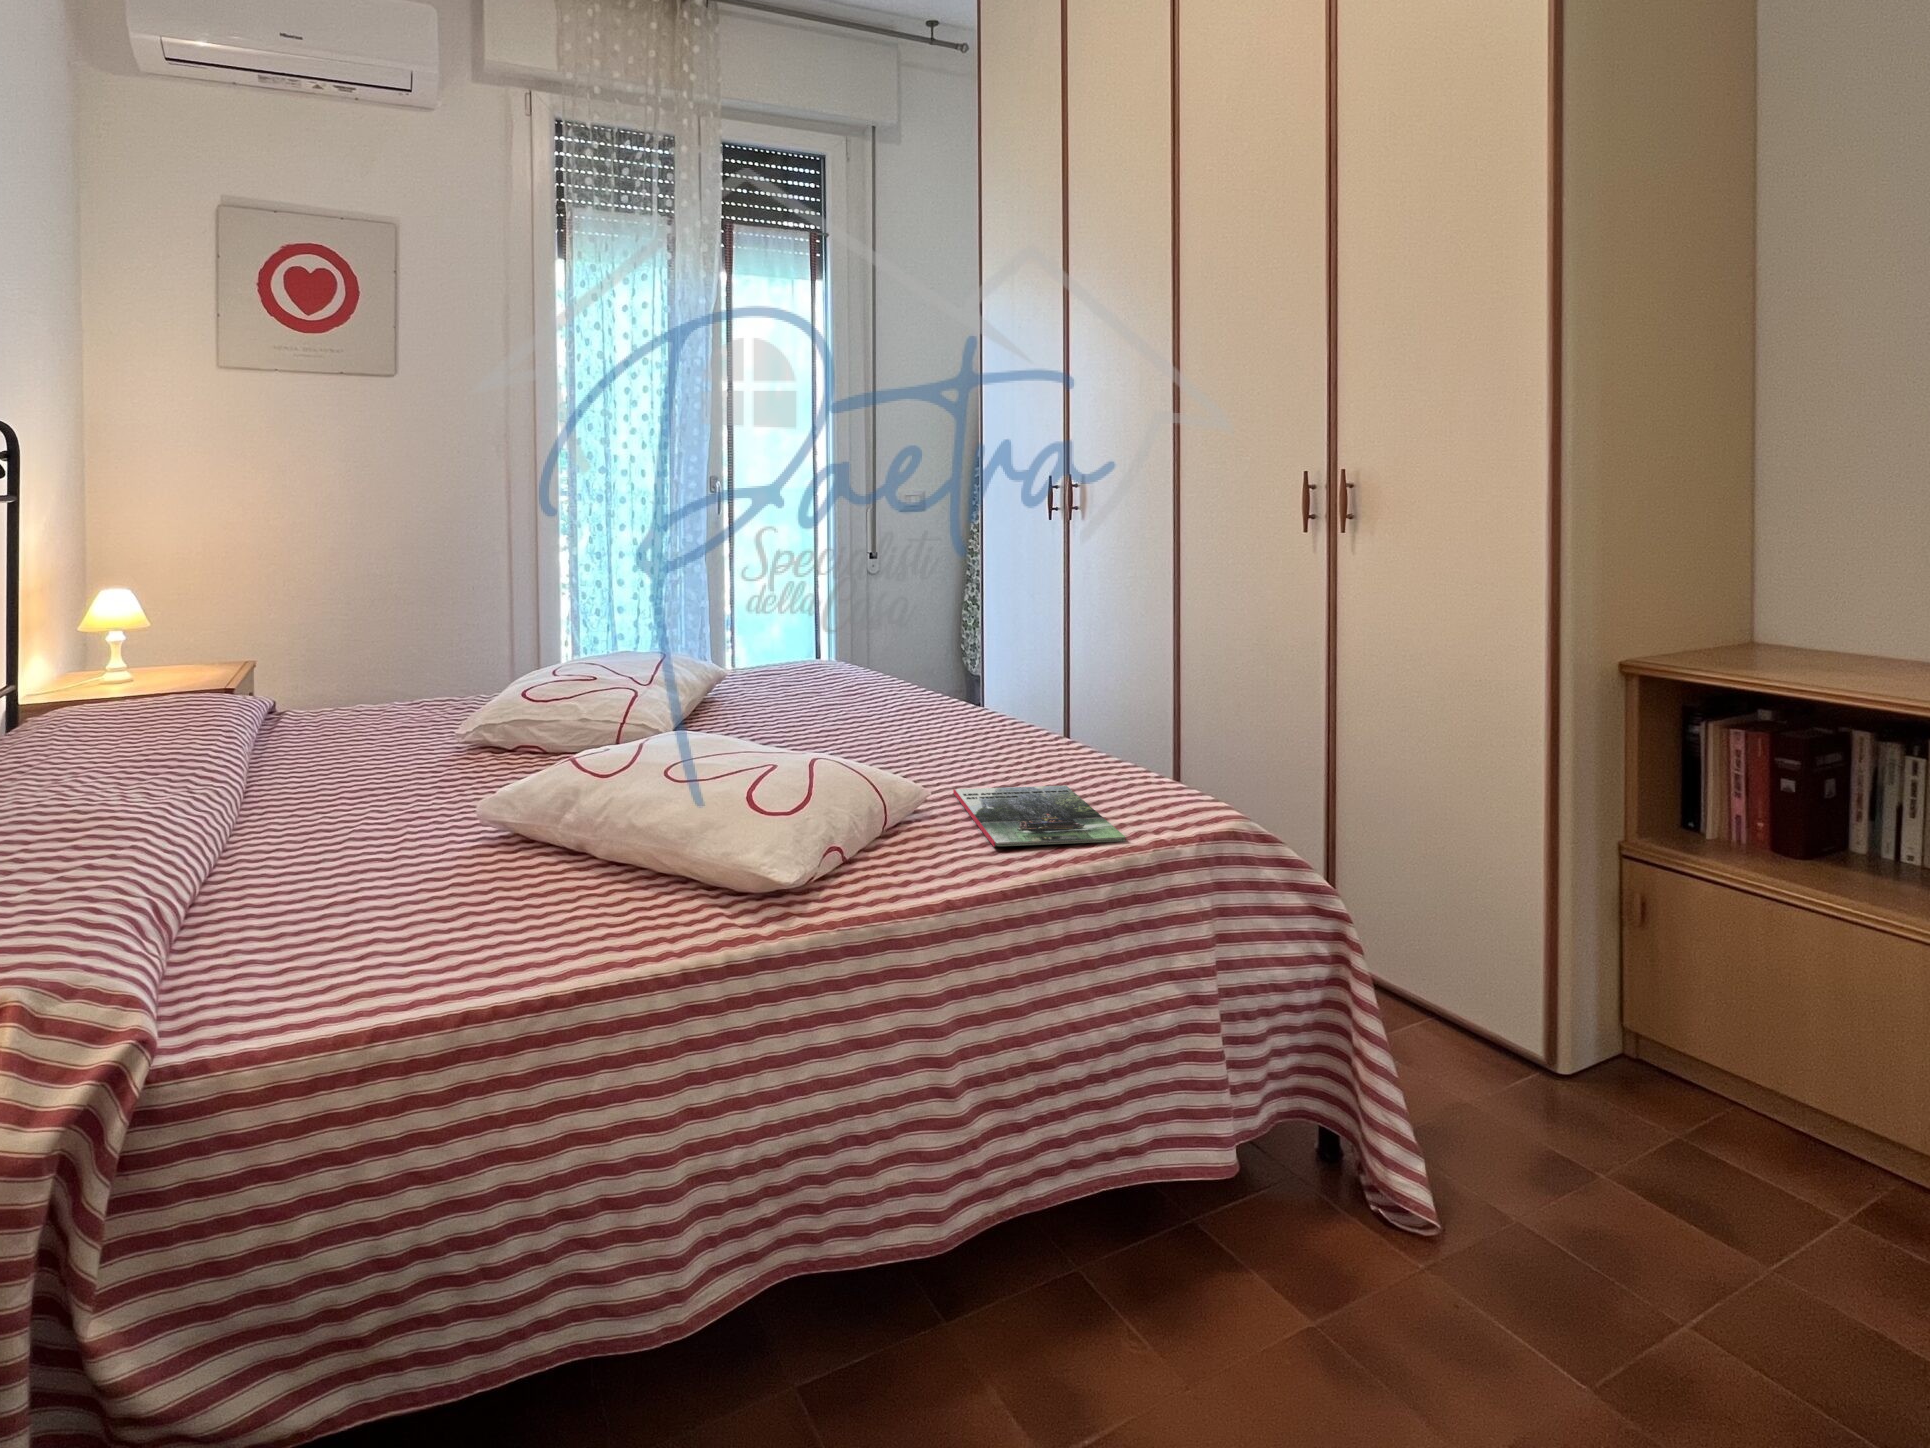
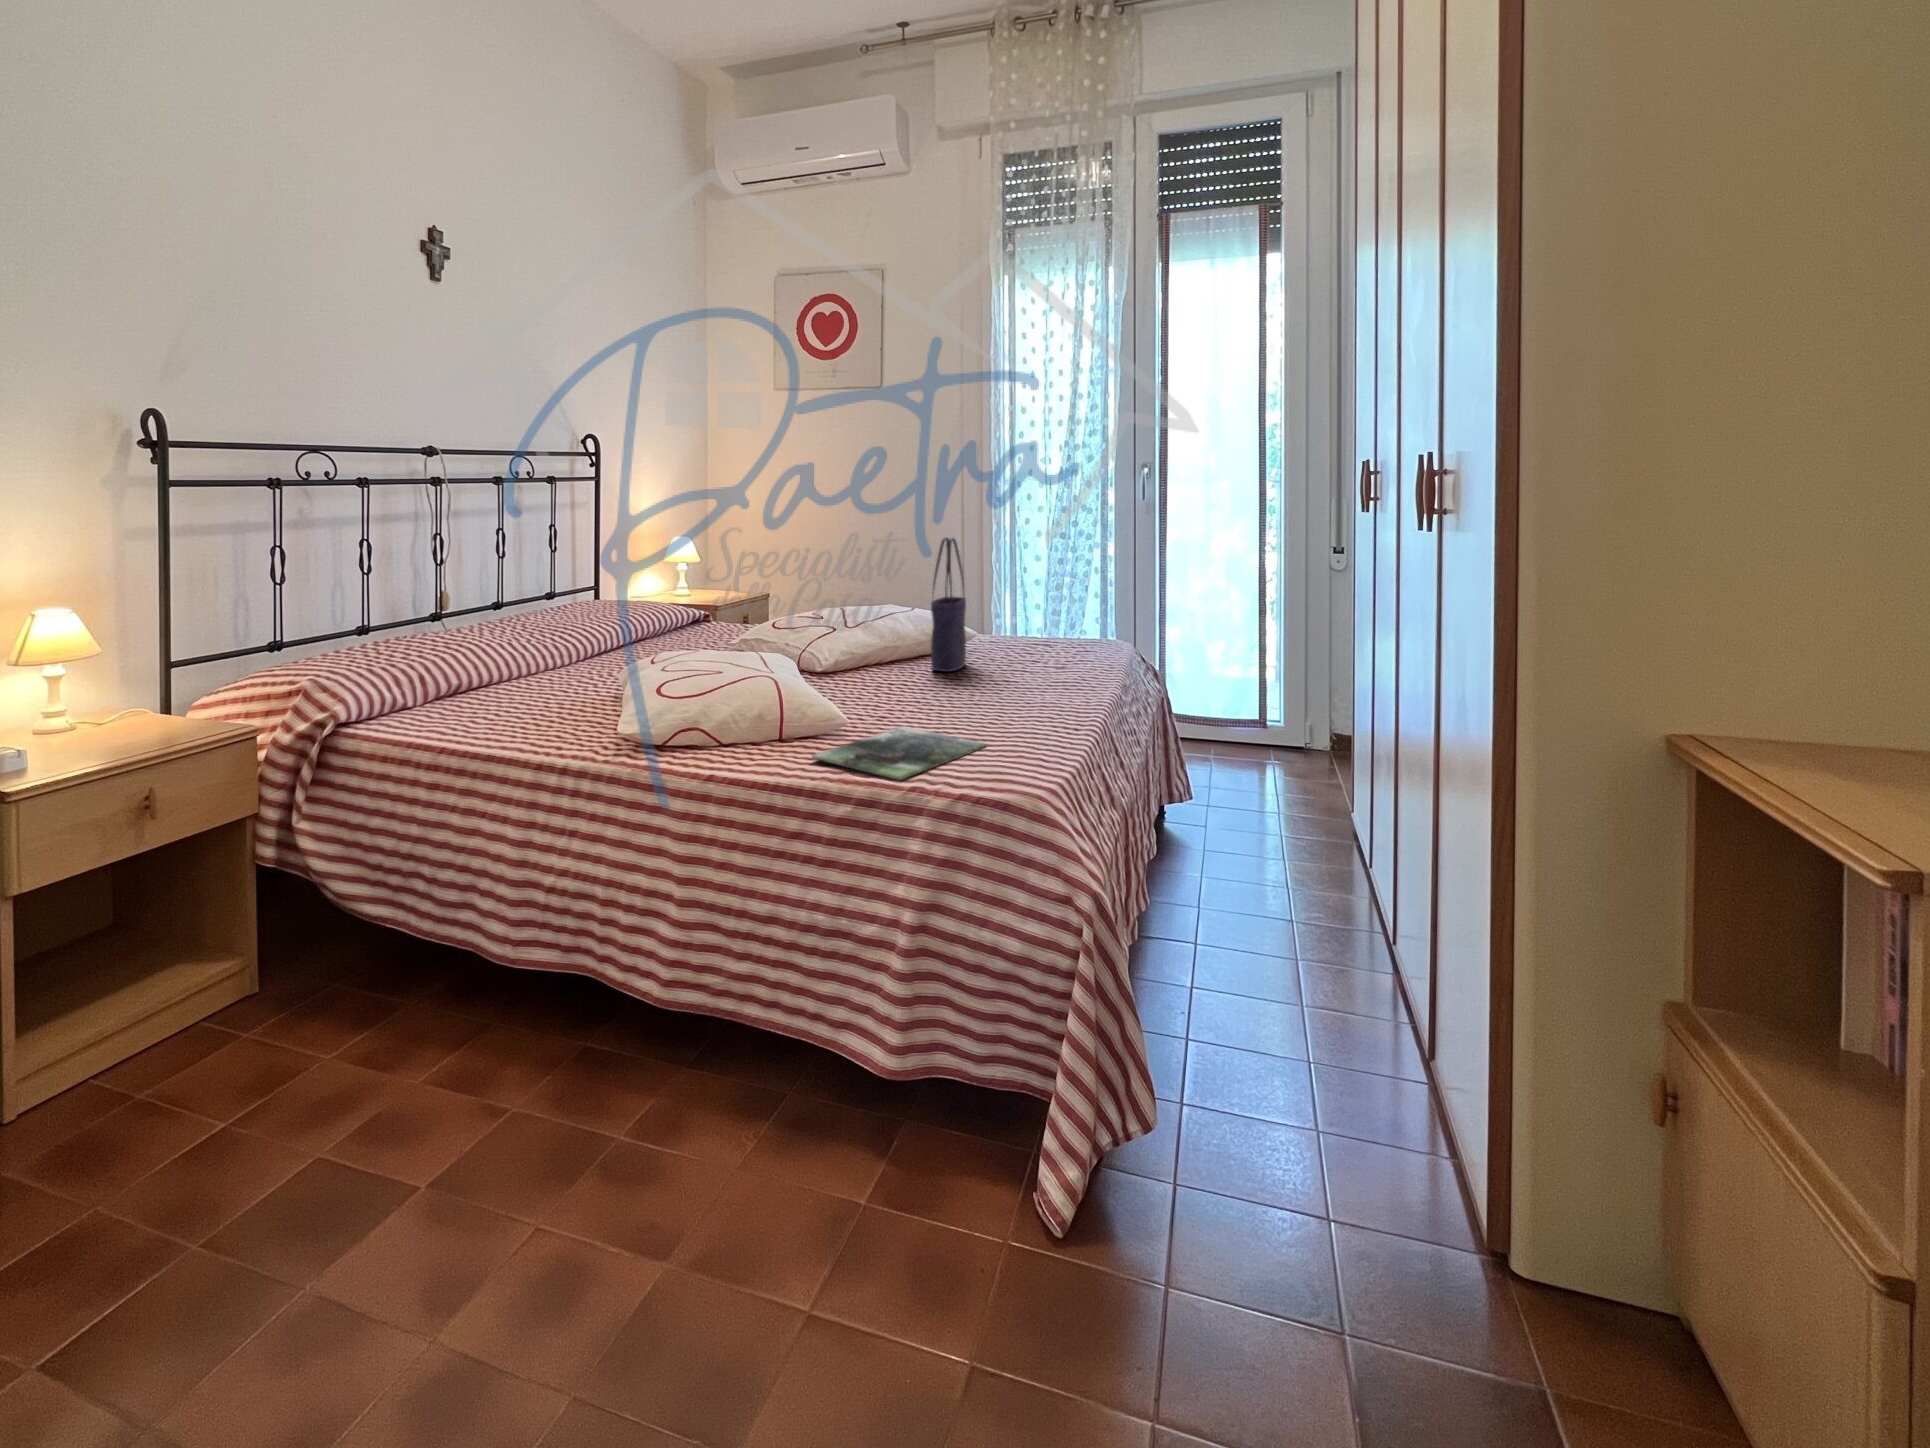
tote bag: none [746,567,790,728] -> present [931,537,966,672]

